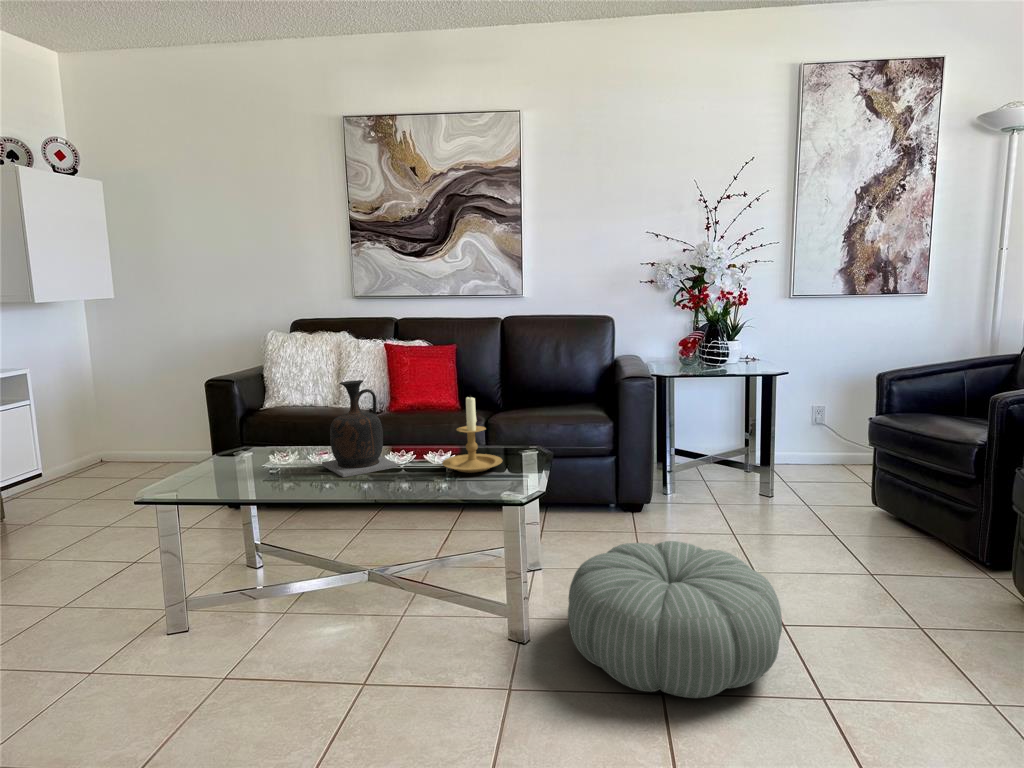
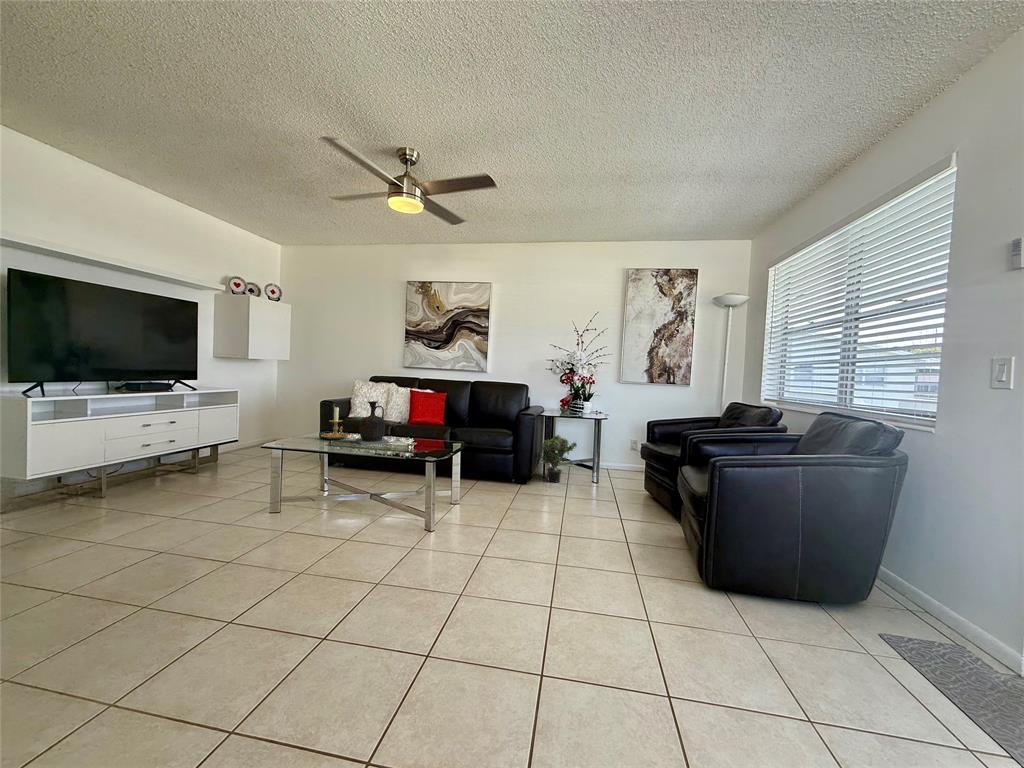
candle holder: present [442,395,502,473] -> present [321,407,349,439]
potted plant: none [656,410,731,502] -> present [540,435,577,482]
pouf: present [568,541,782,698] -> none [446,487,546,555]

